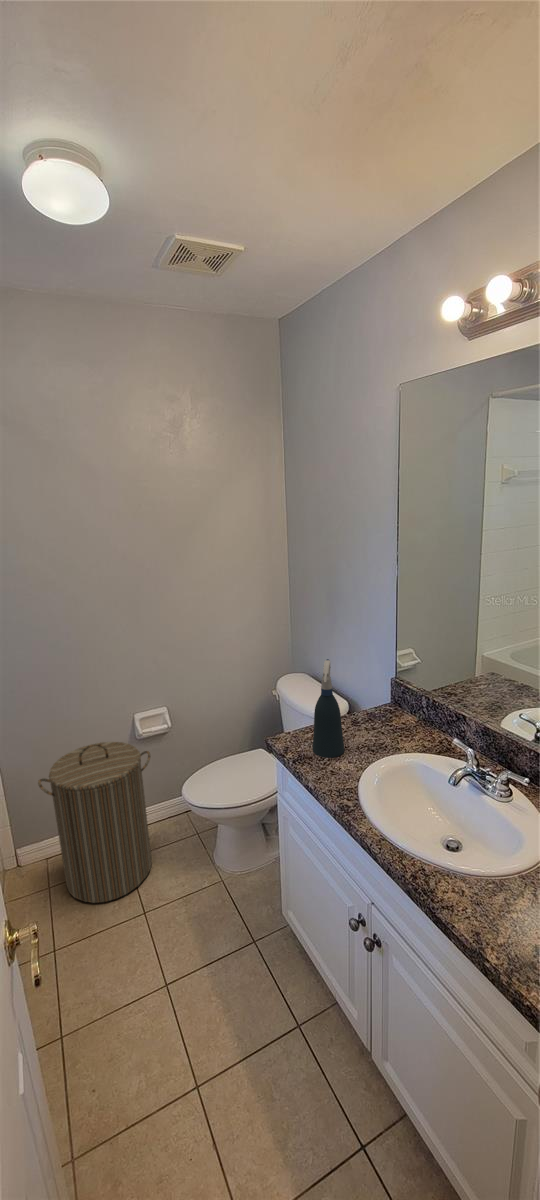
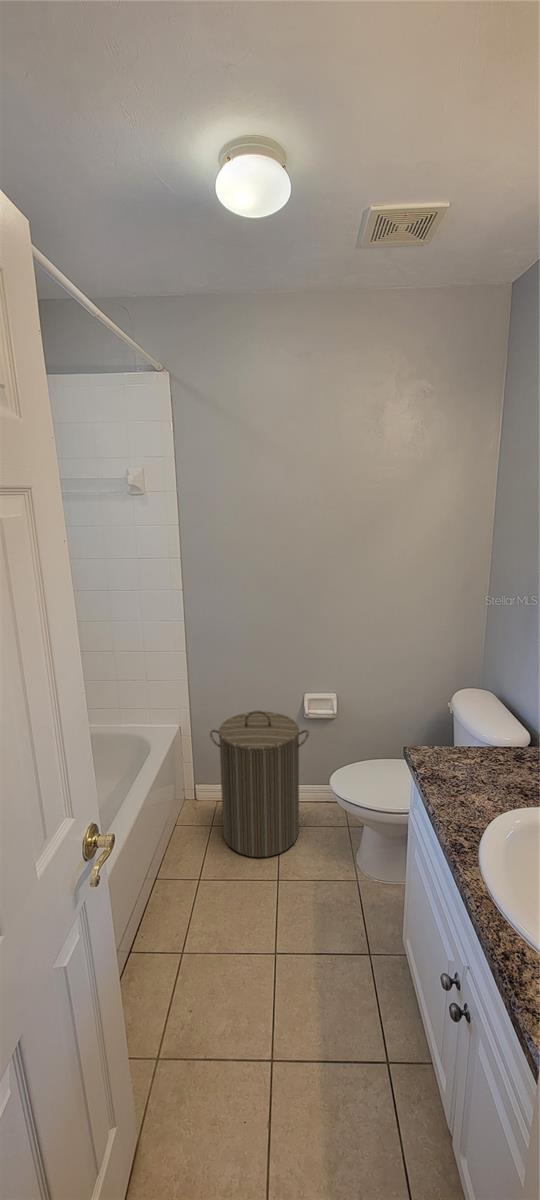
spray bottle: present [313,659,344,758] -> none [453,673,493,788]

